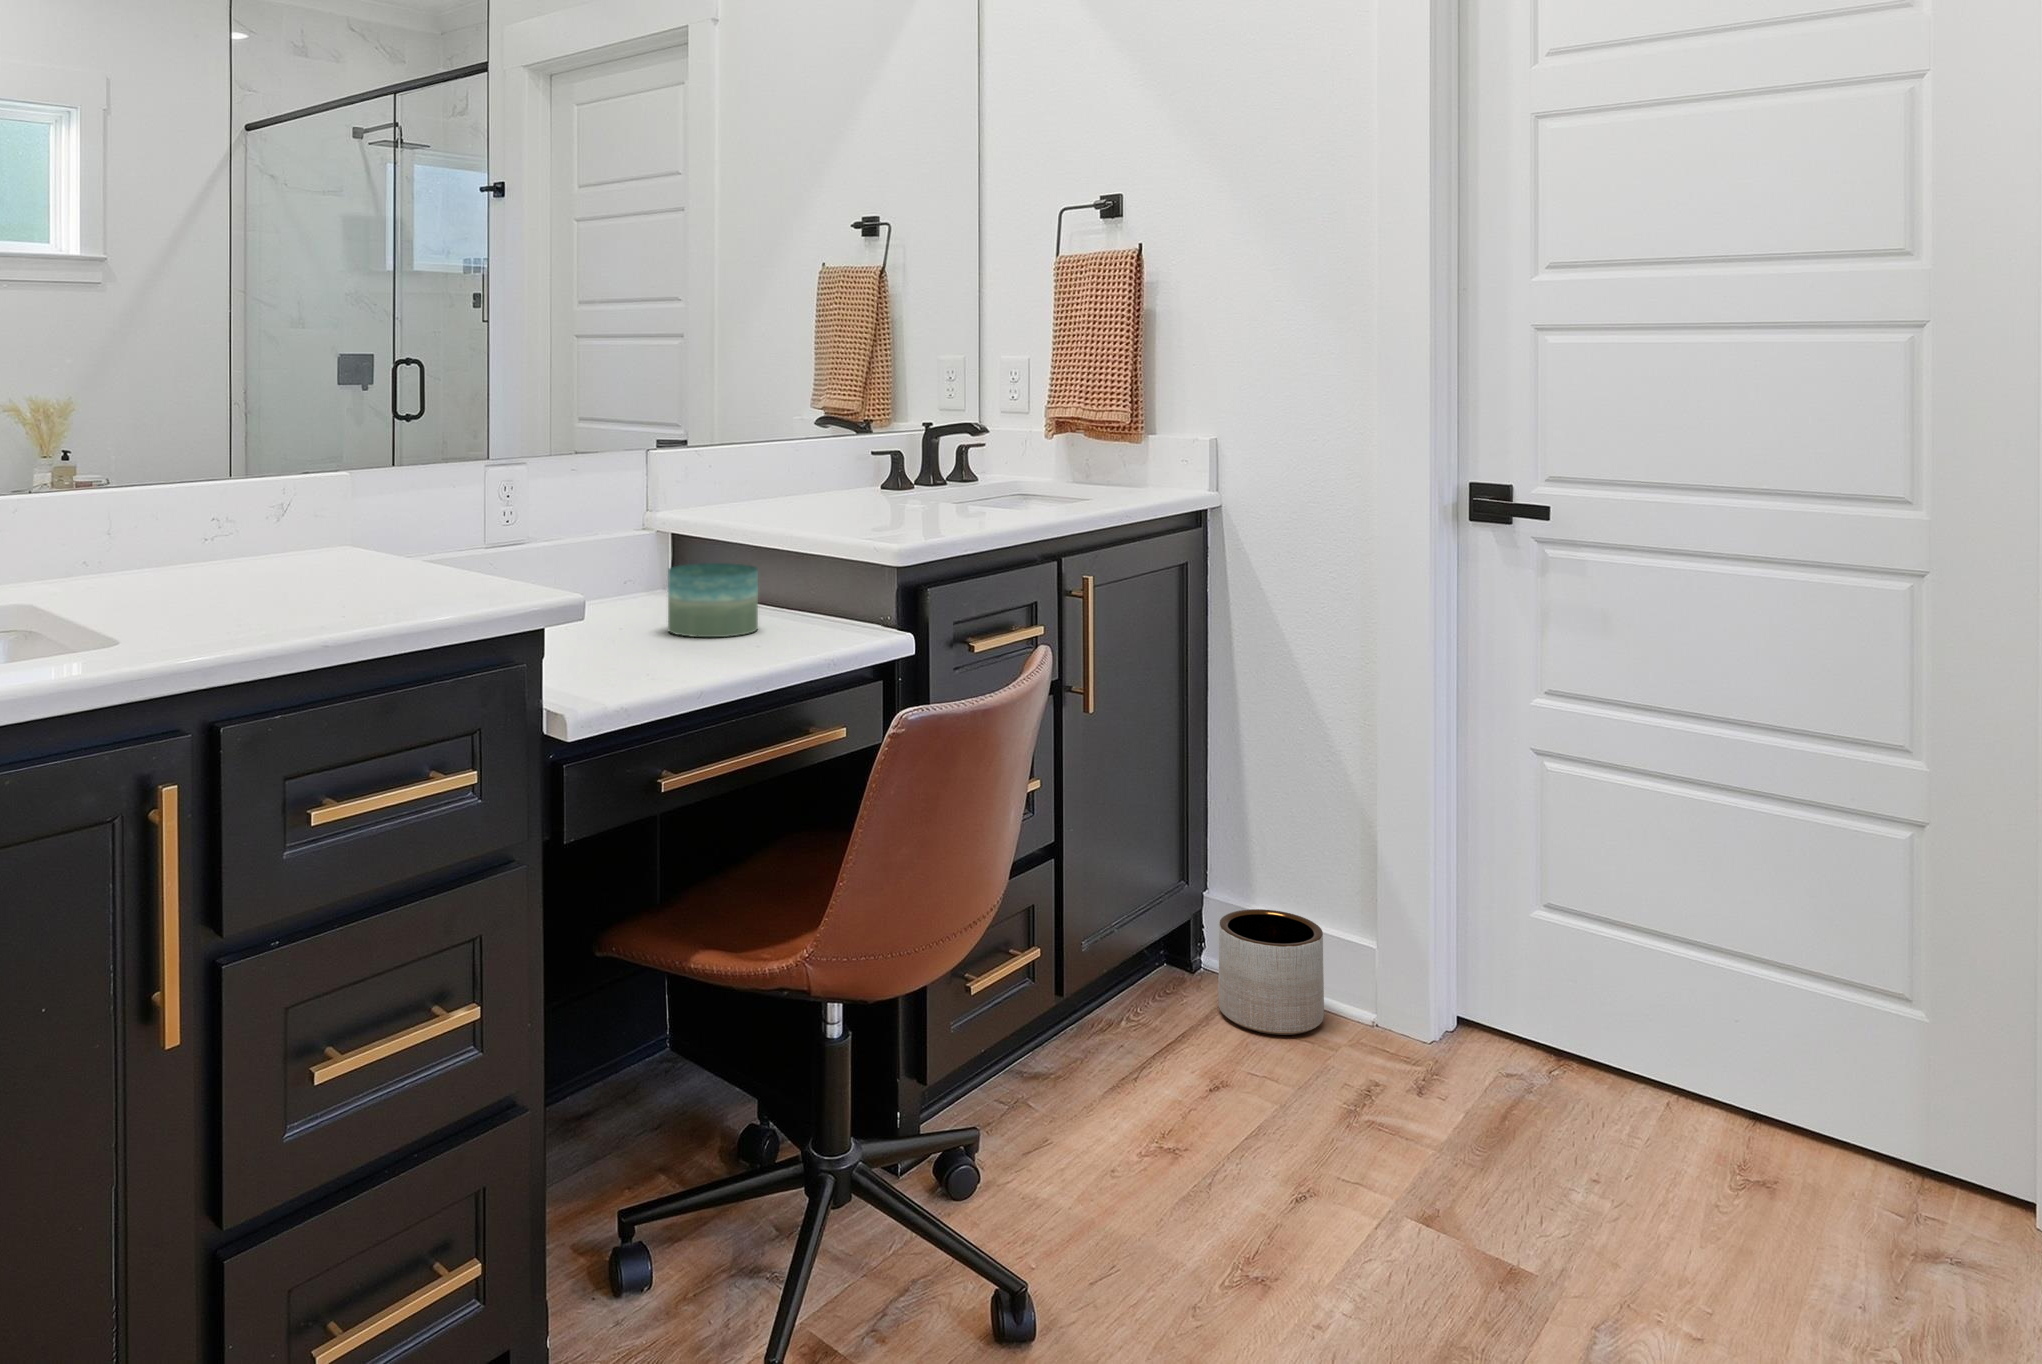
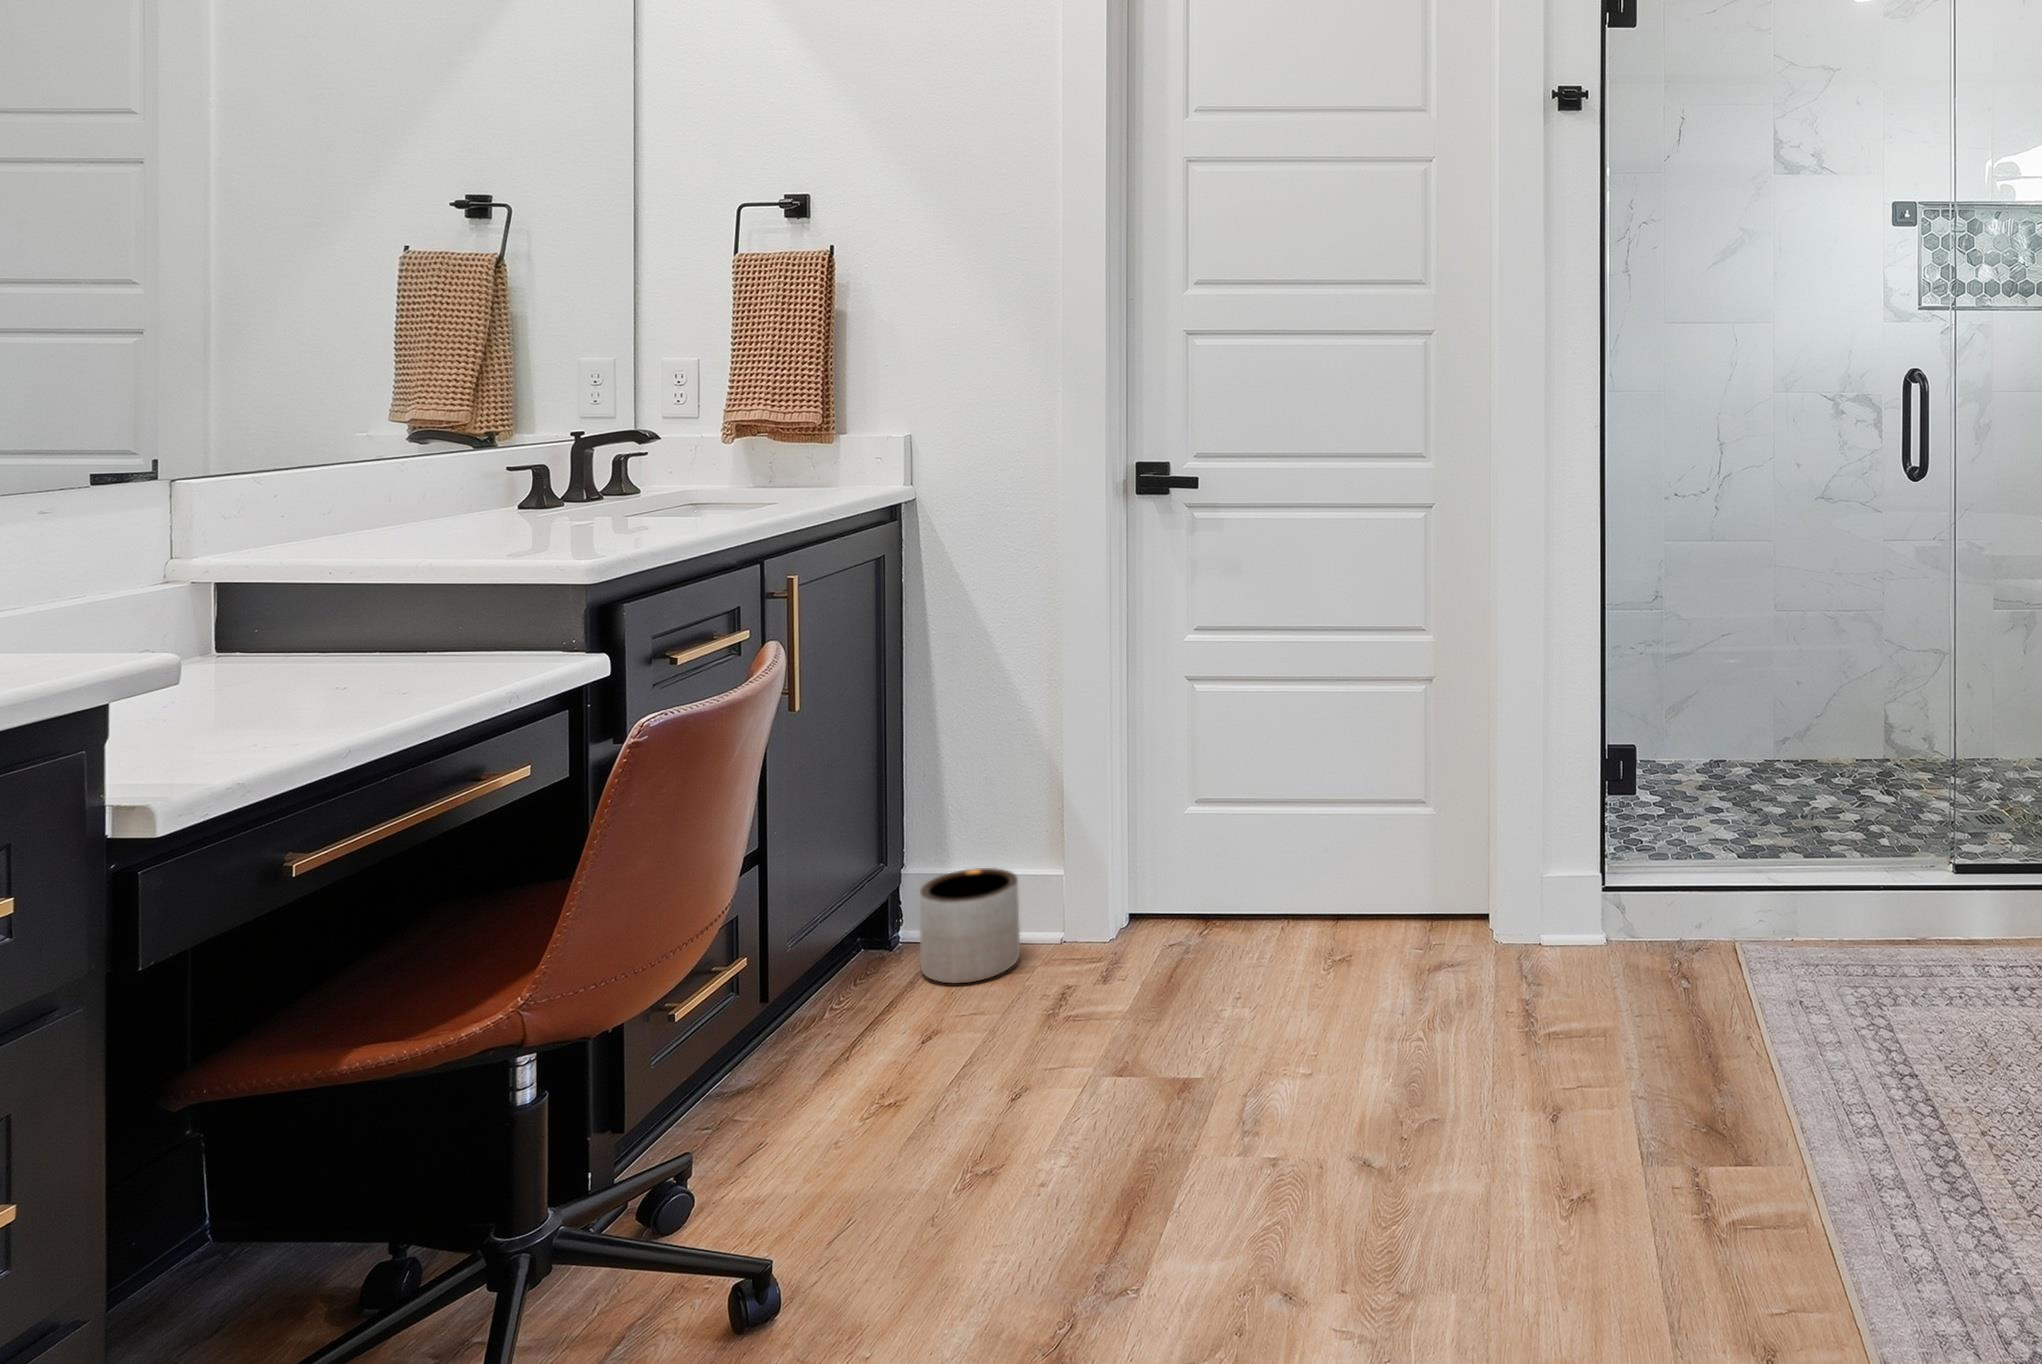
candle: present [668,563,758,637] -> none [272,607,405,697]

